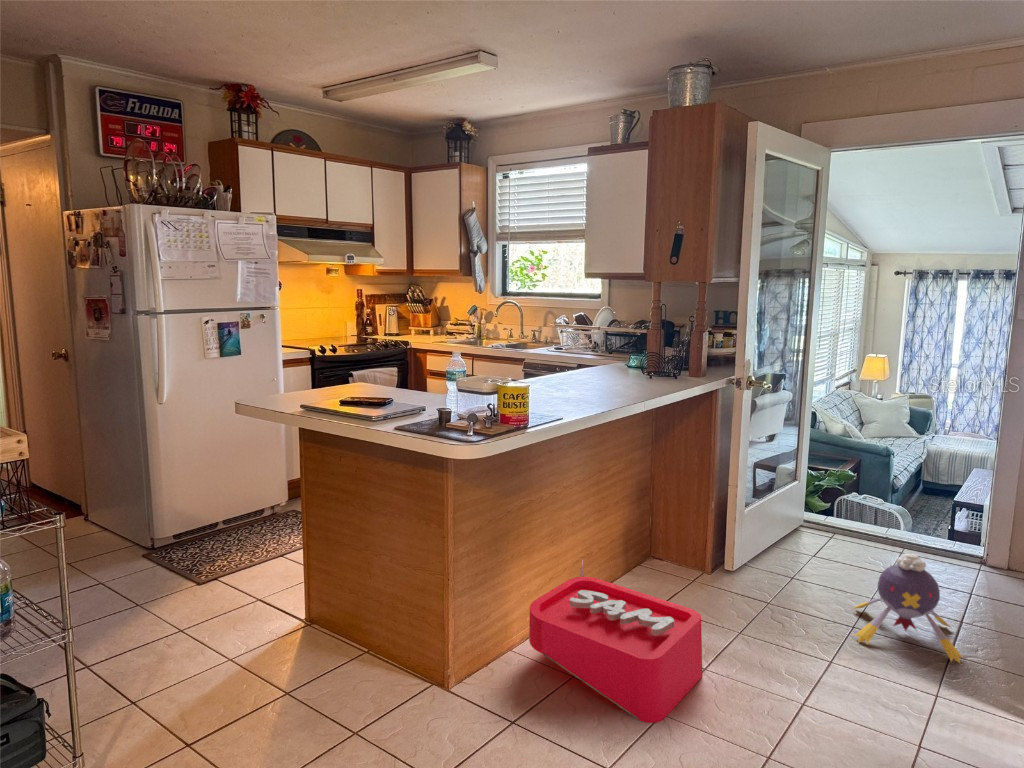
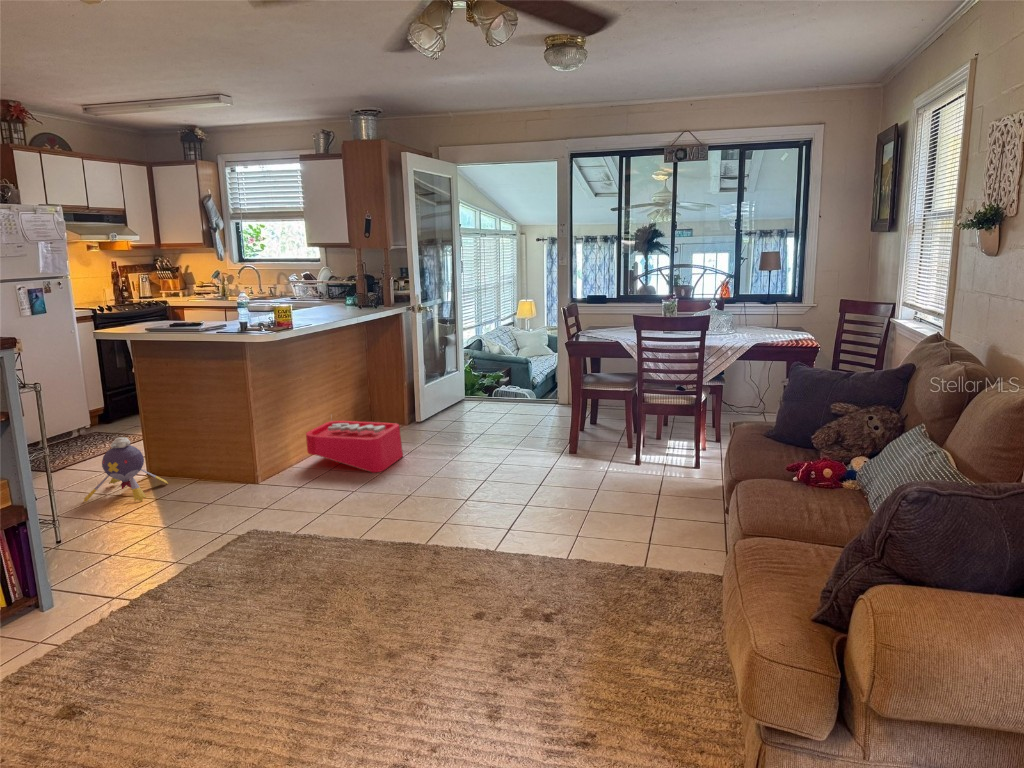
plush toy: present [854,553,963,663] -> present [83,437,168,502]

